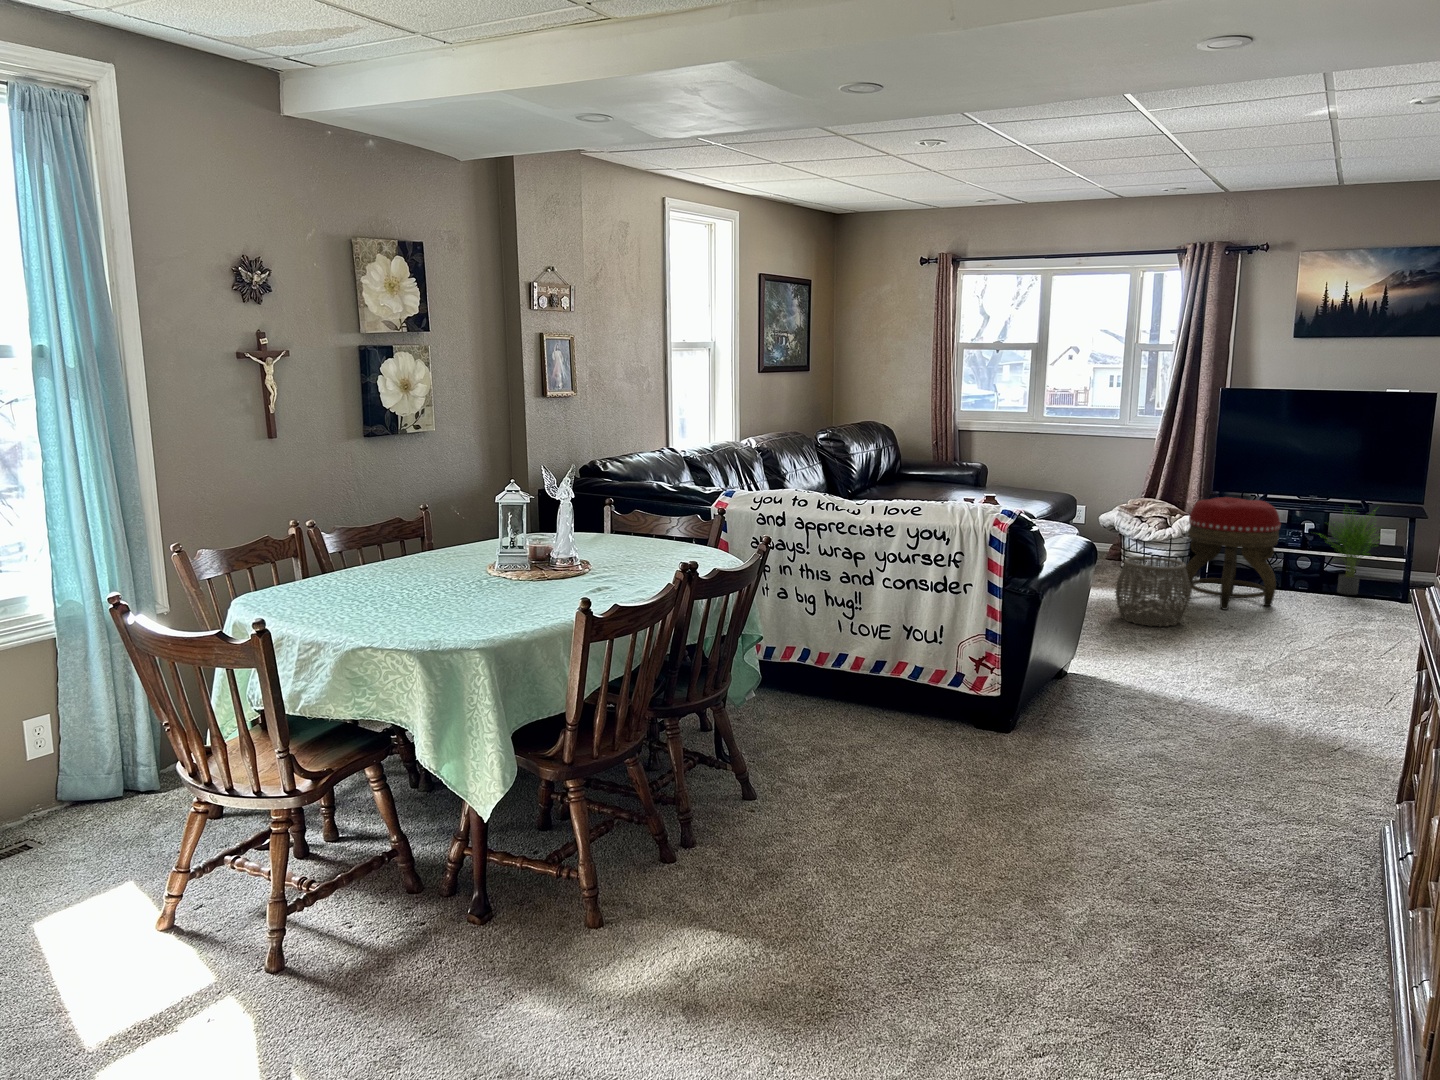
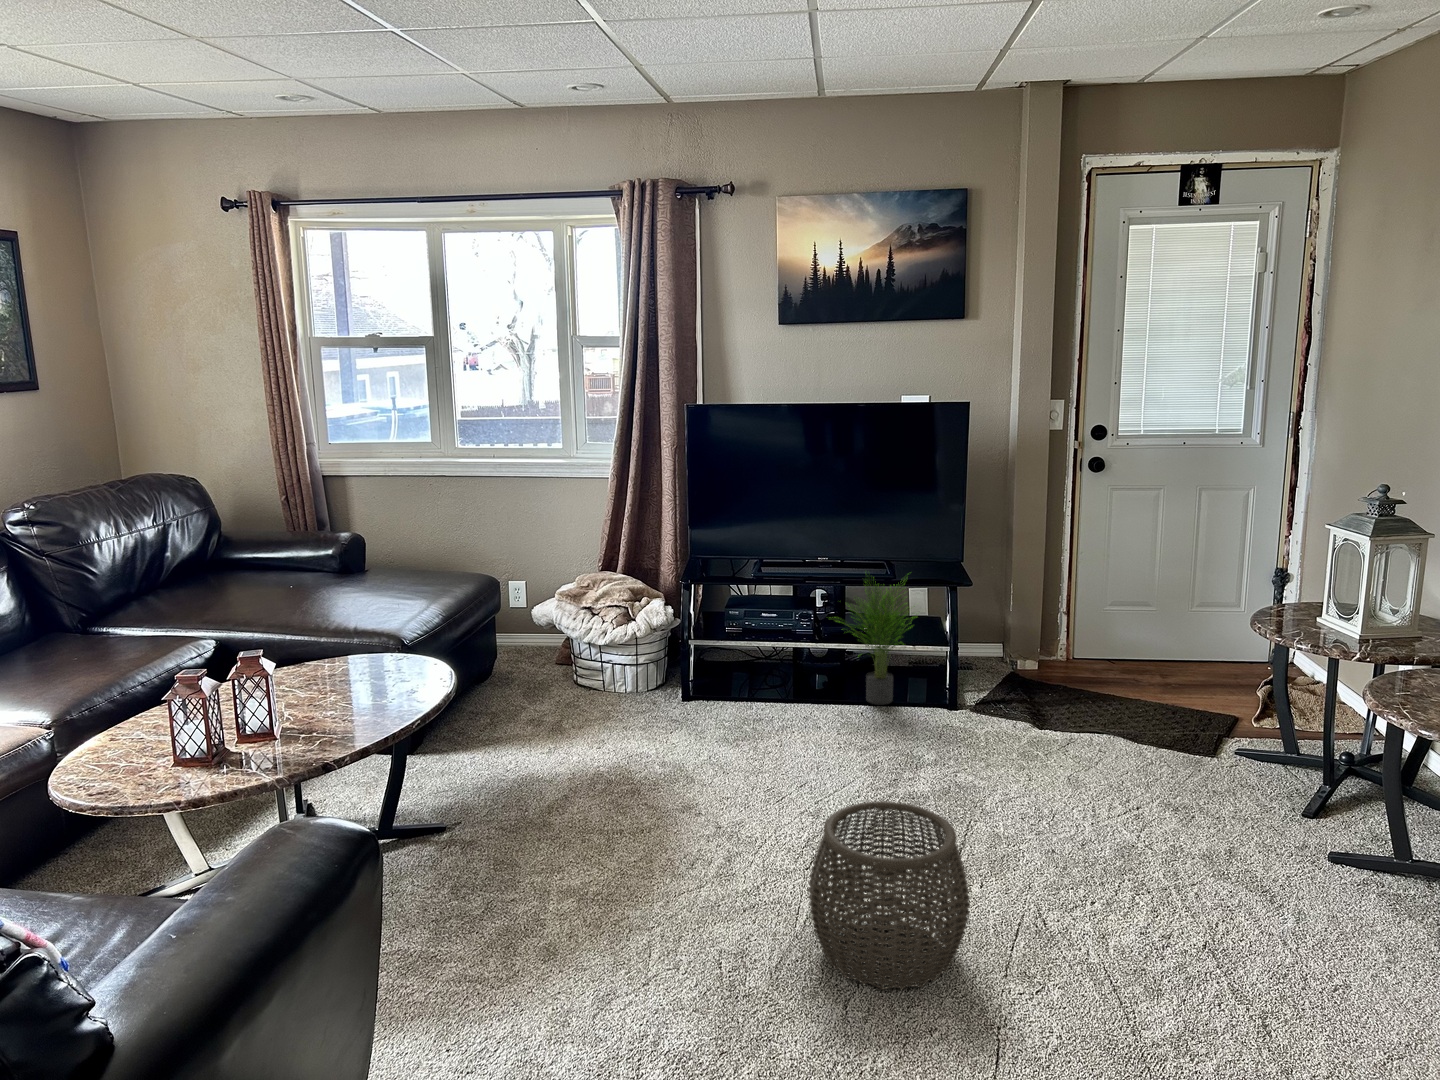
footstool: present [1185,497,1281,610] -> none [644,585,782,782]
woven basket: present [1115,556,1191,627] -> present [808,801,970,990]

